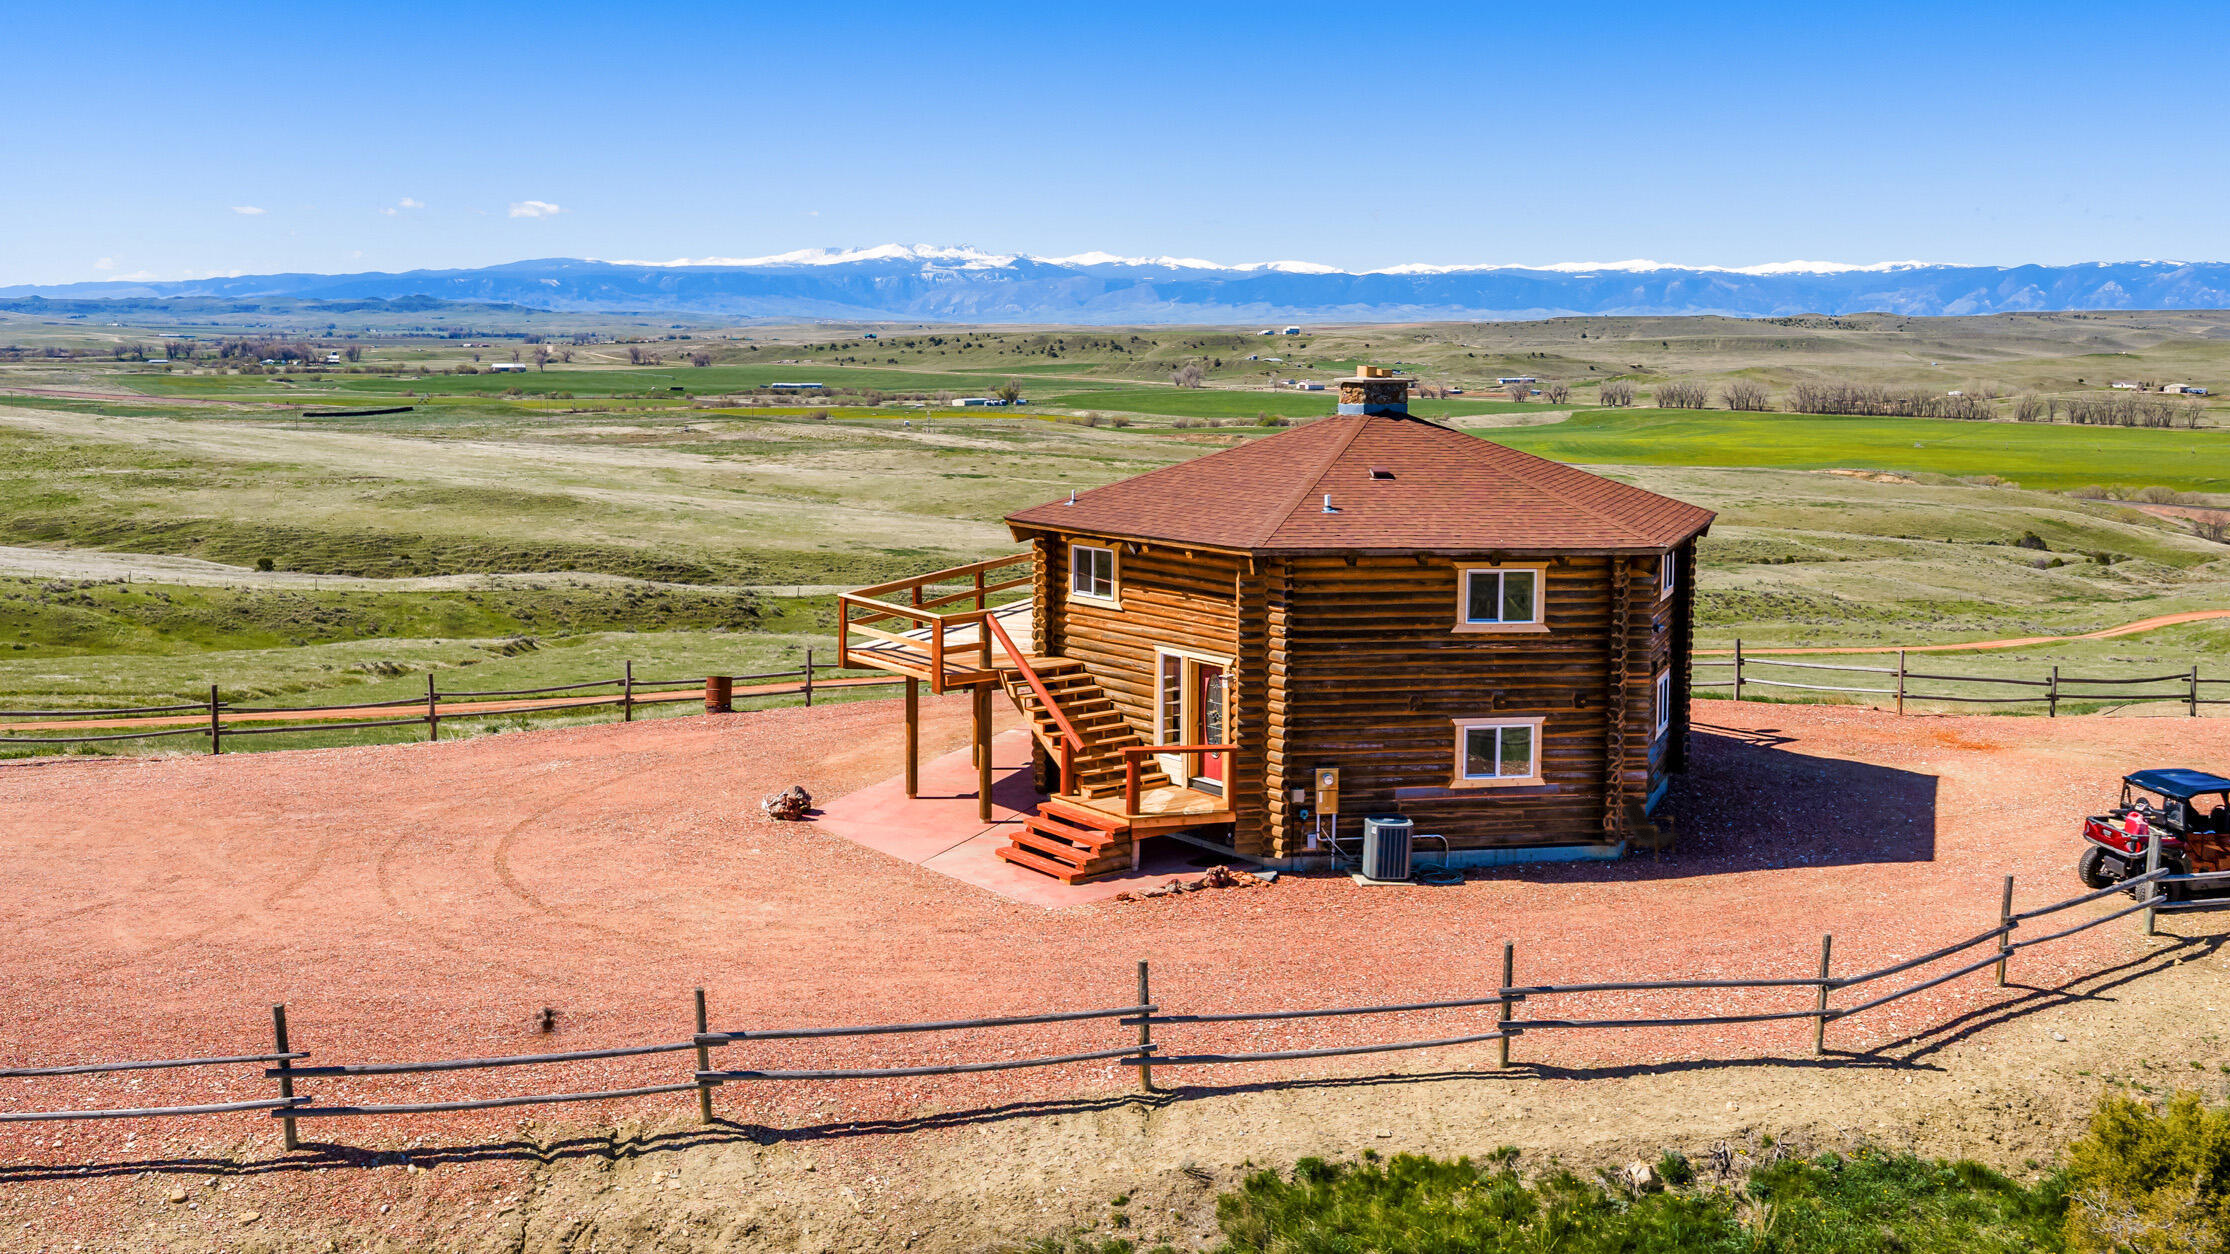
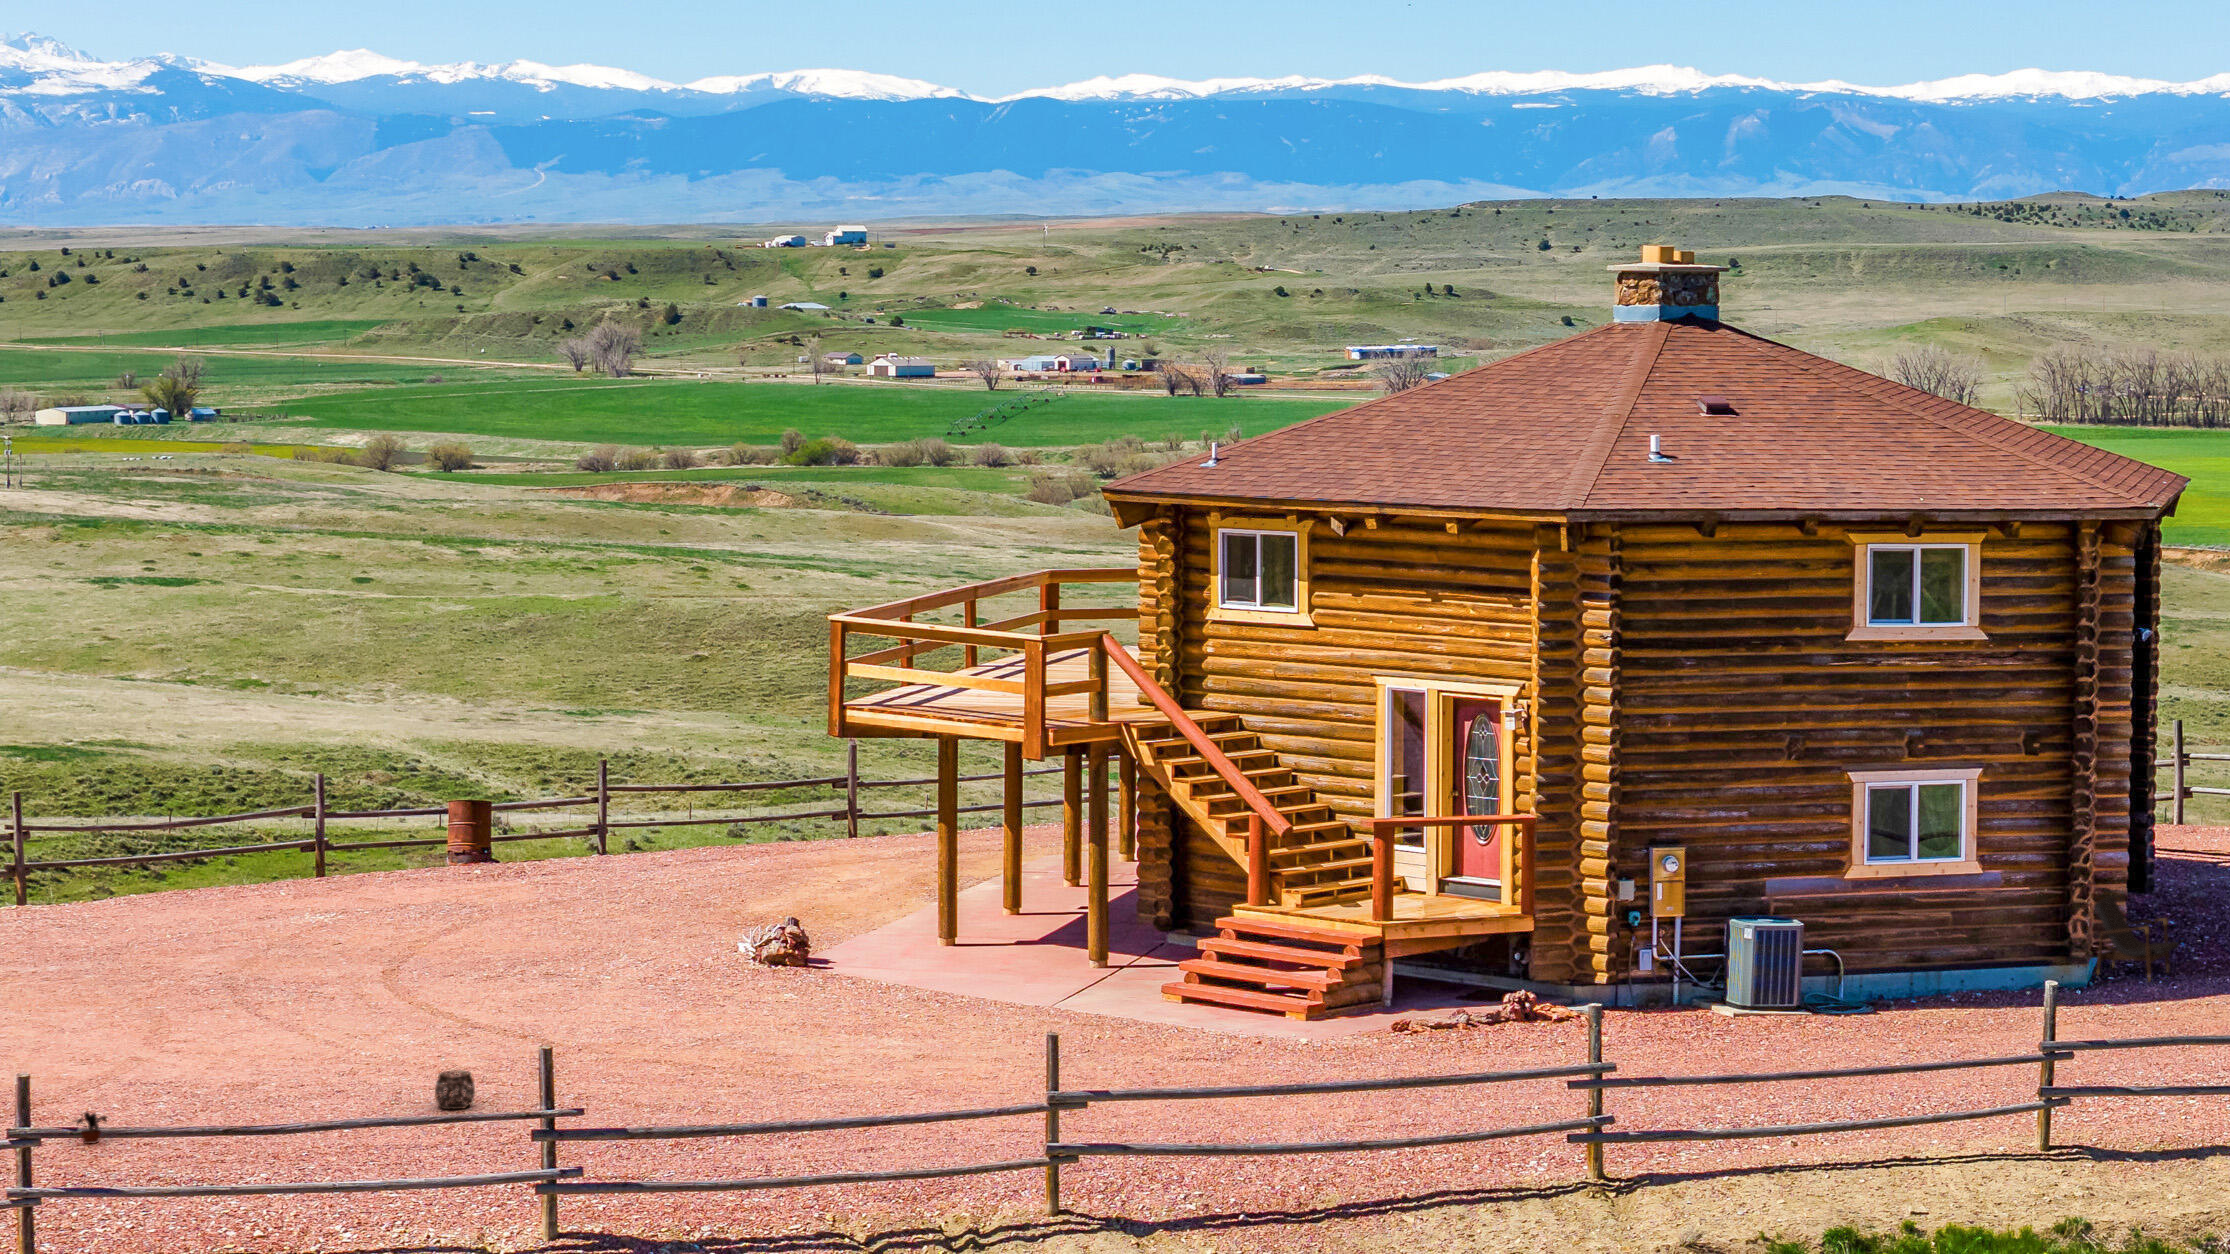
woven basket: none [400,946,431,976] -> present [435,1070,475,1110]
potted plant: present [535,1008,558,1032] -> present [75,1112,107,1144]

